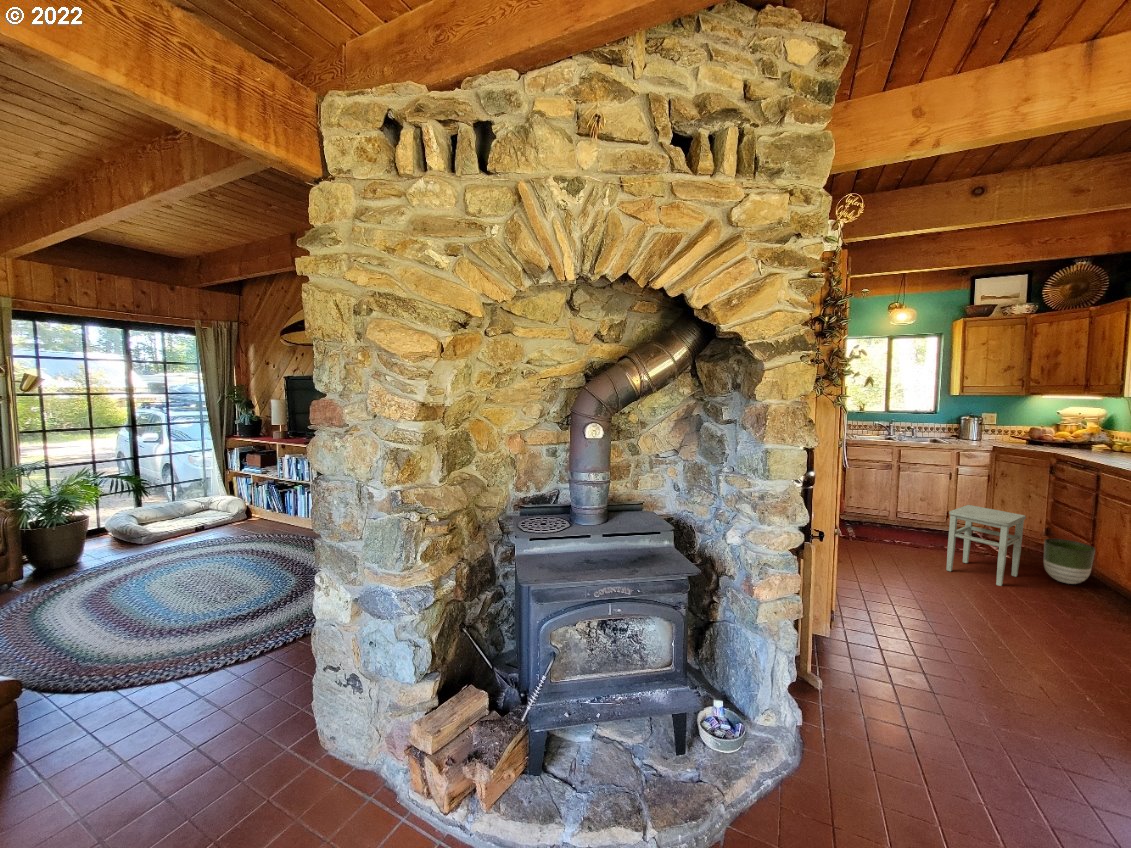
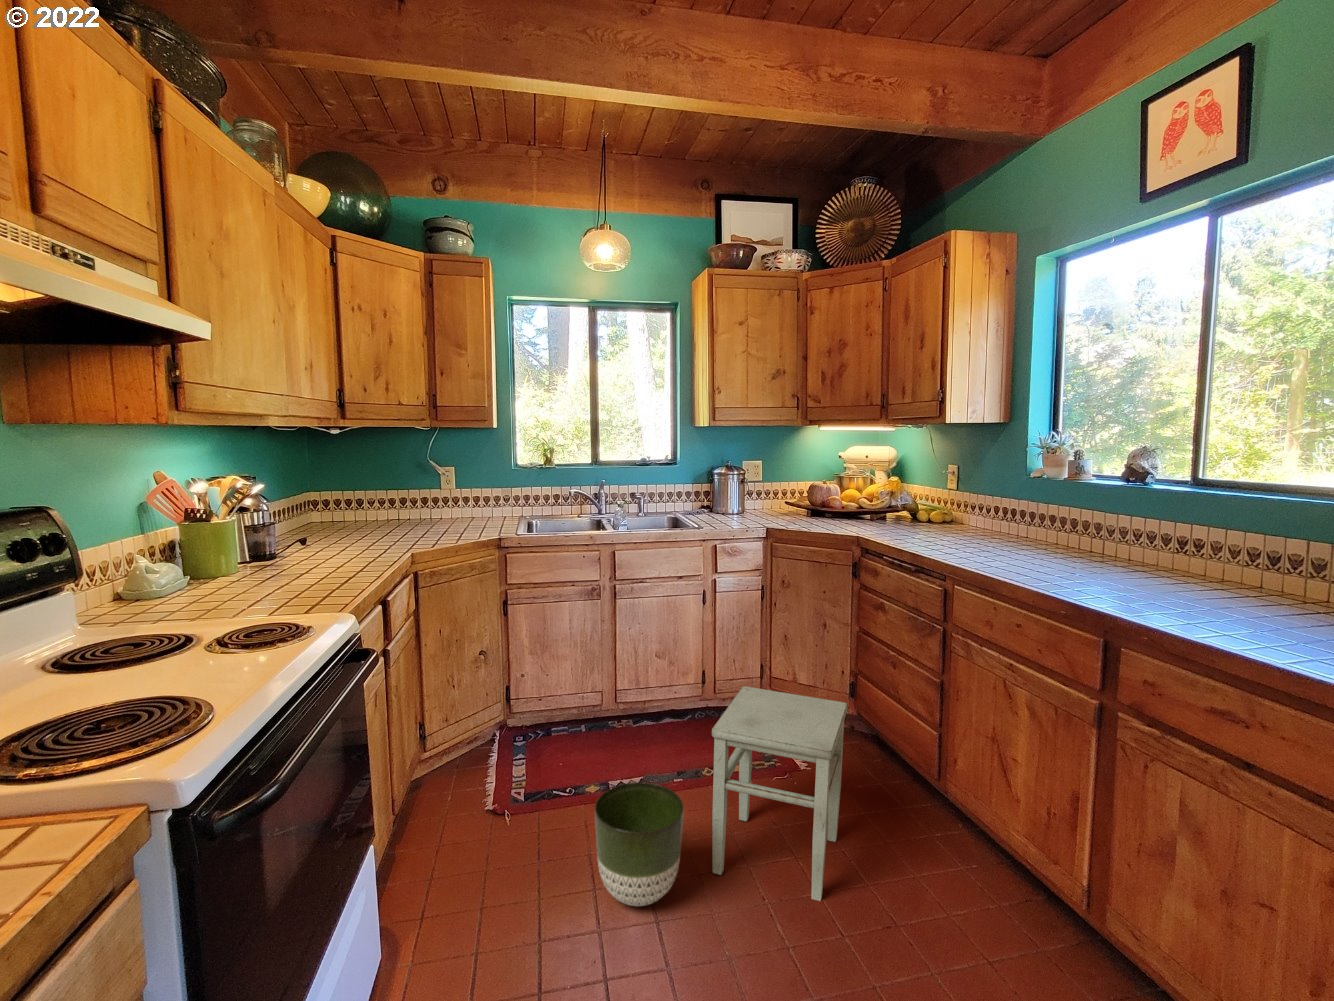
planter: present [1044,539,1095,584] -> present [595,782,684,906]

